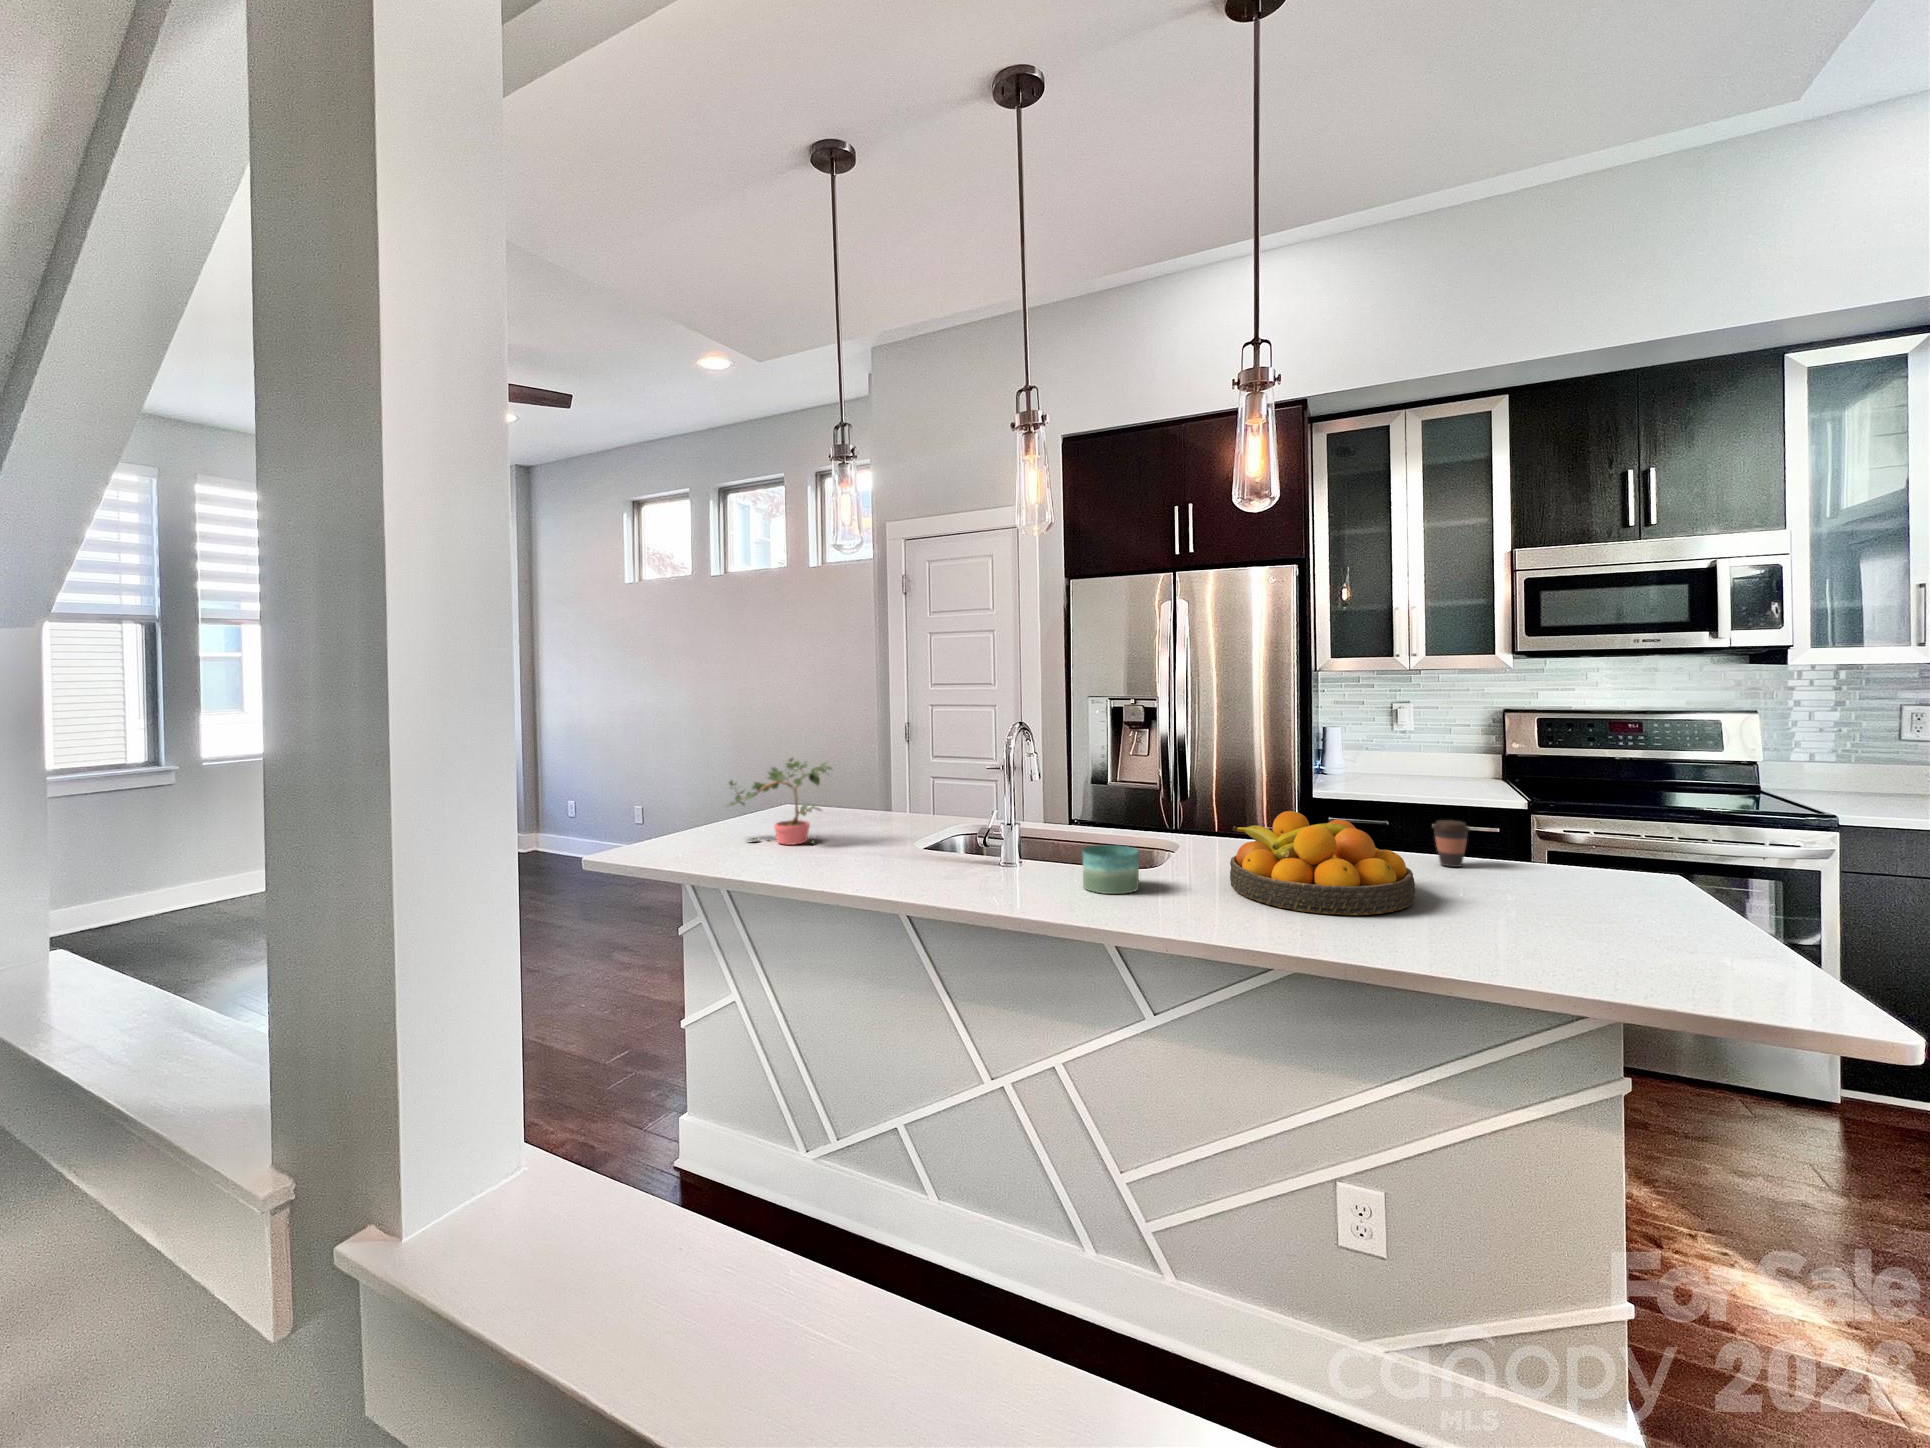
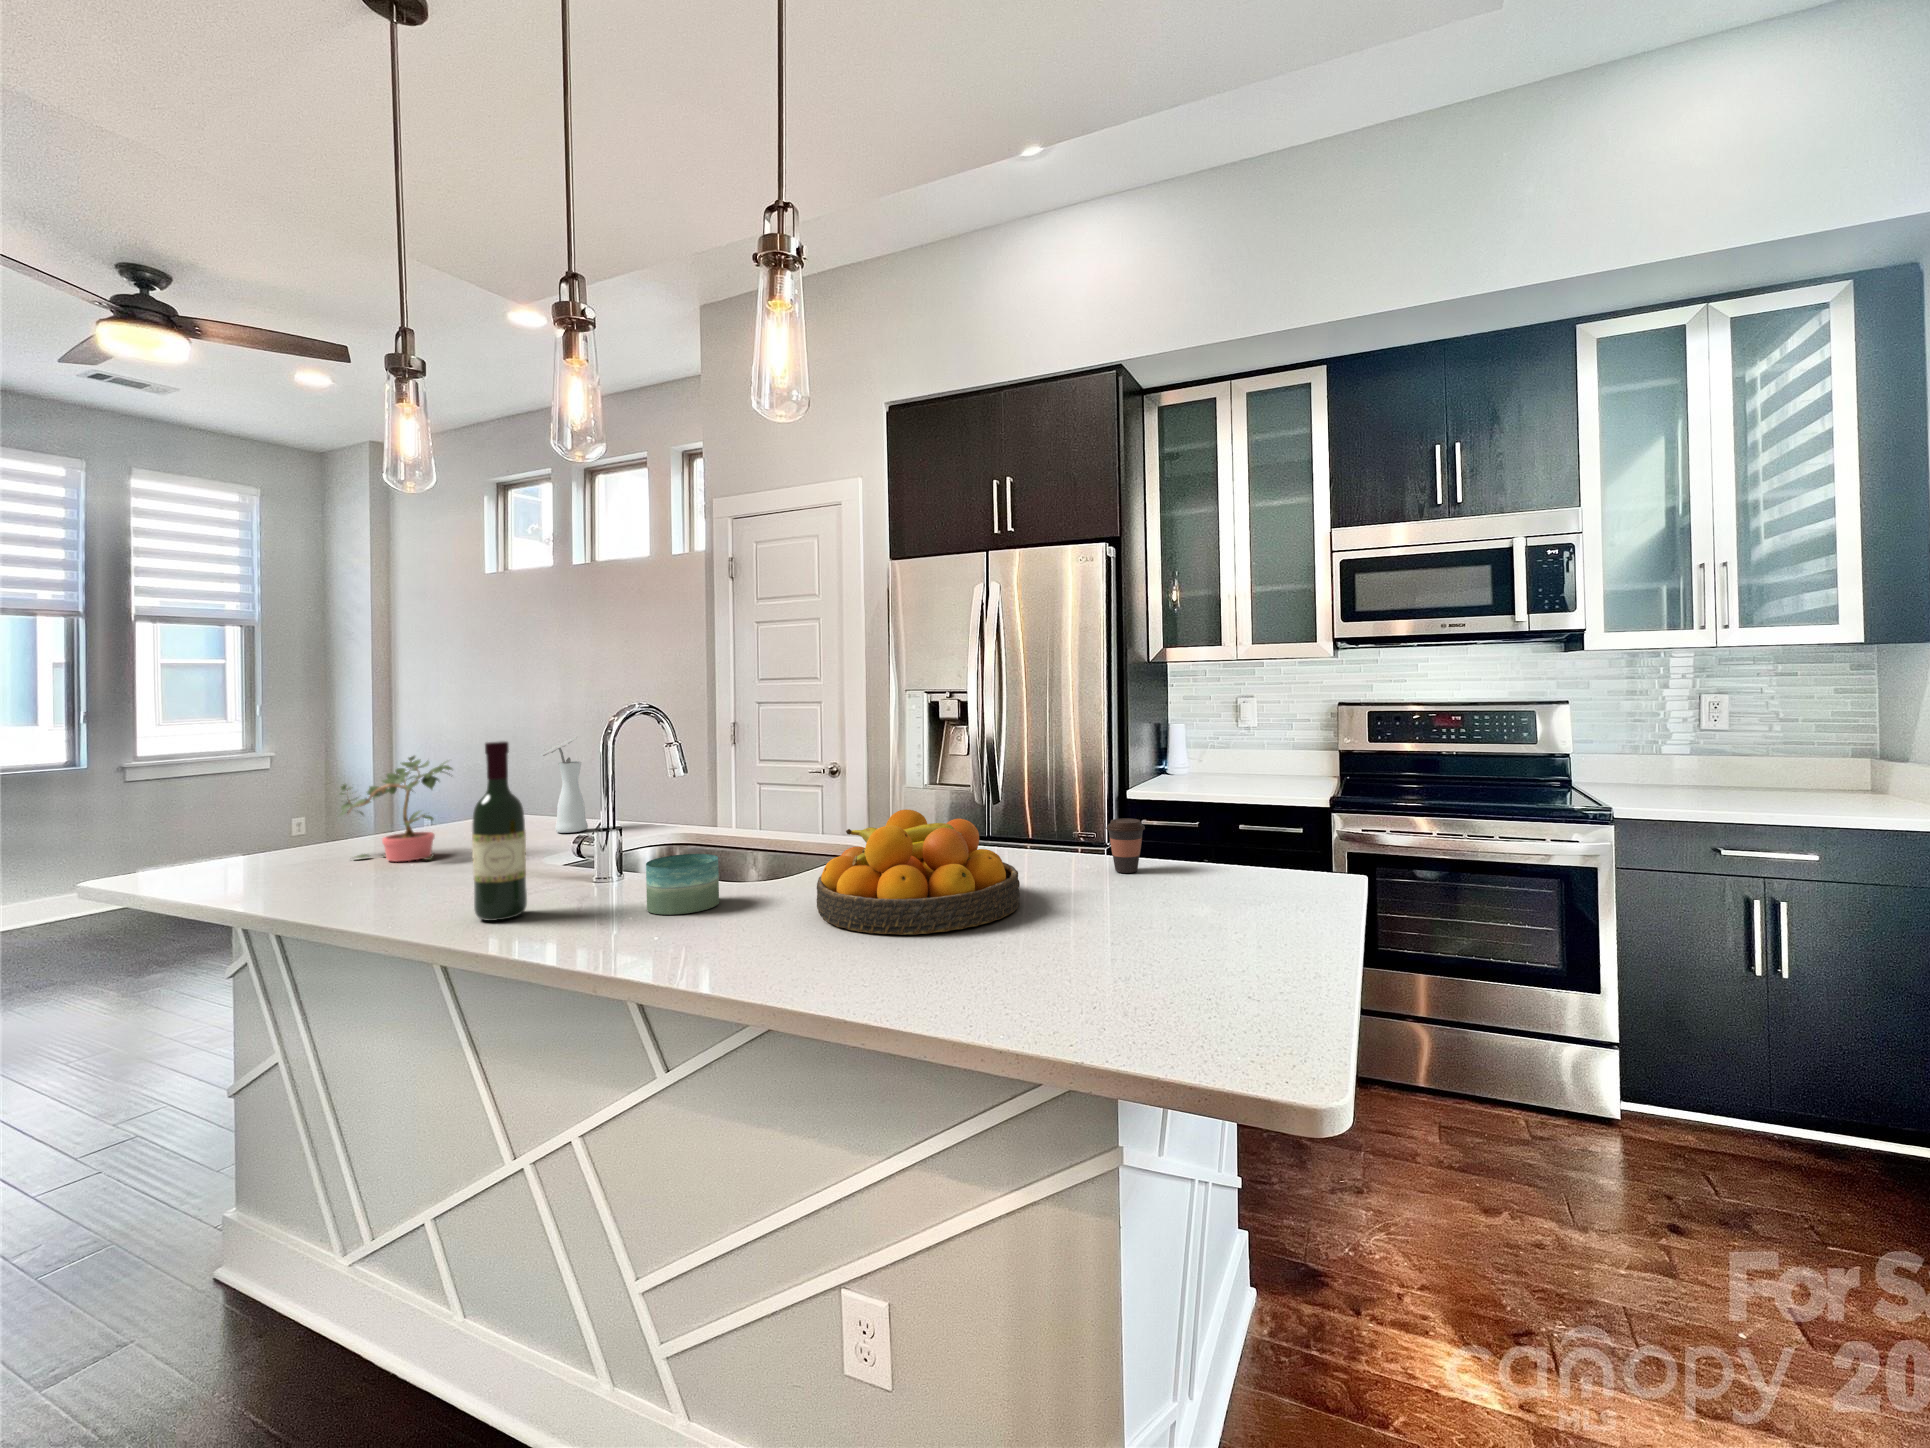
vase: none [856,740,893,822] -> present [541,737,588,833]
wine bottle: none [955,753,993,896] -> present [472,741,527,921]

